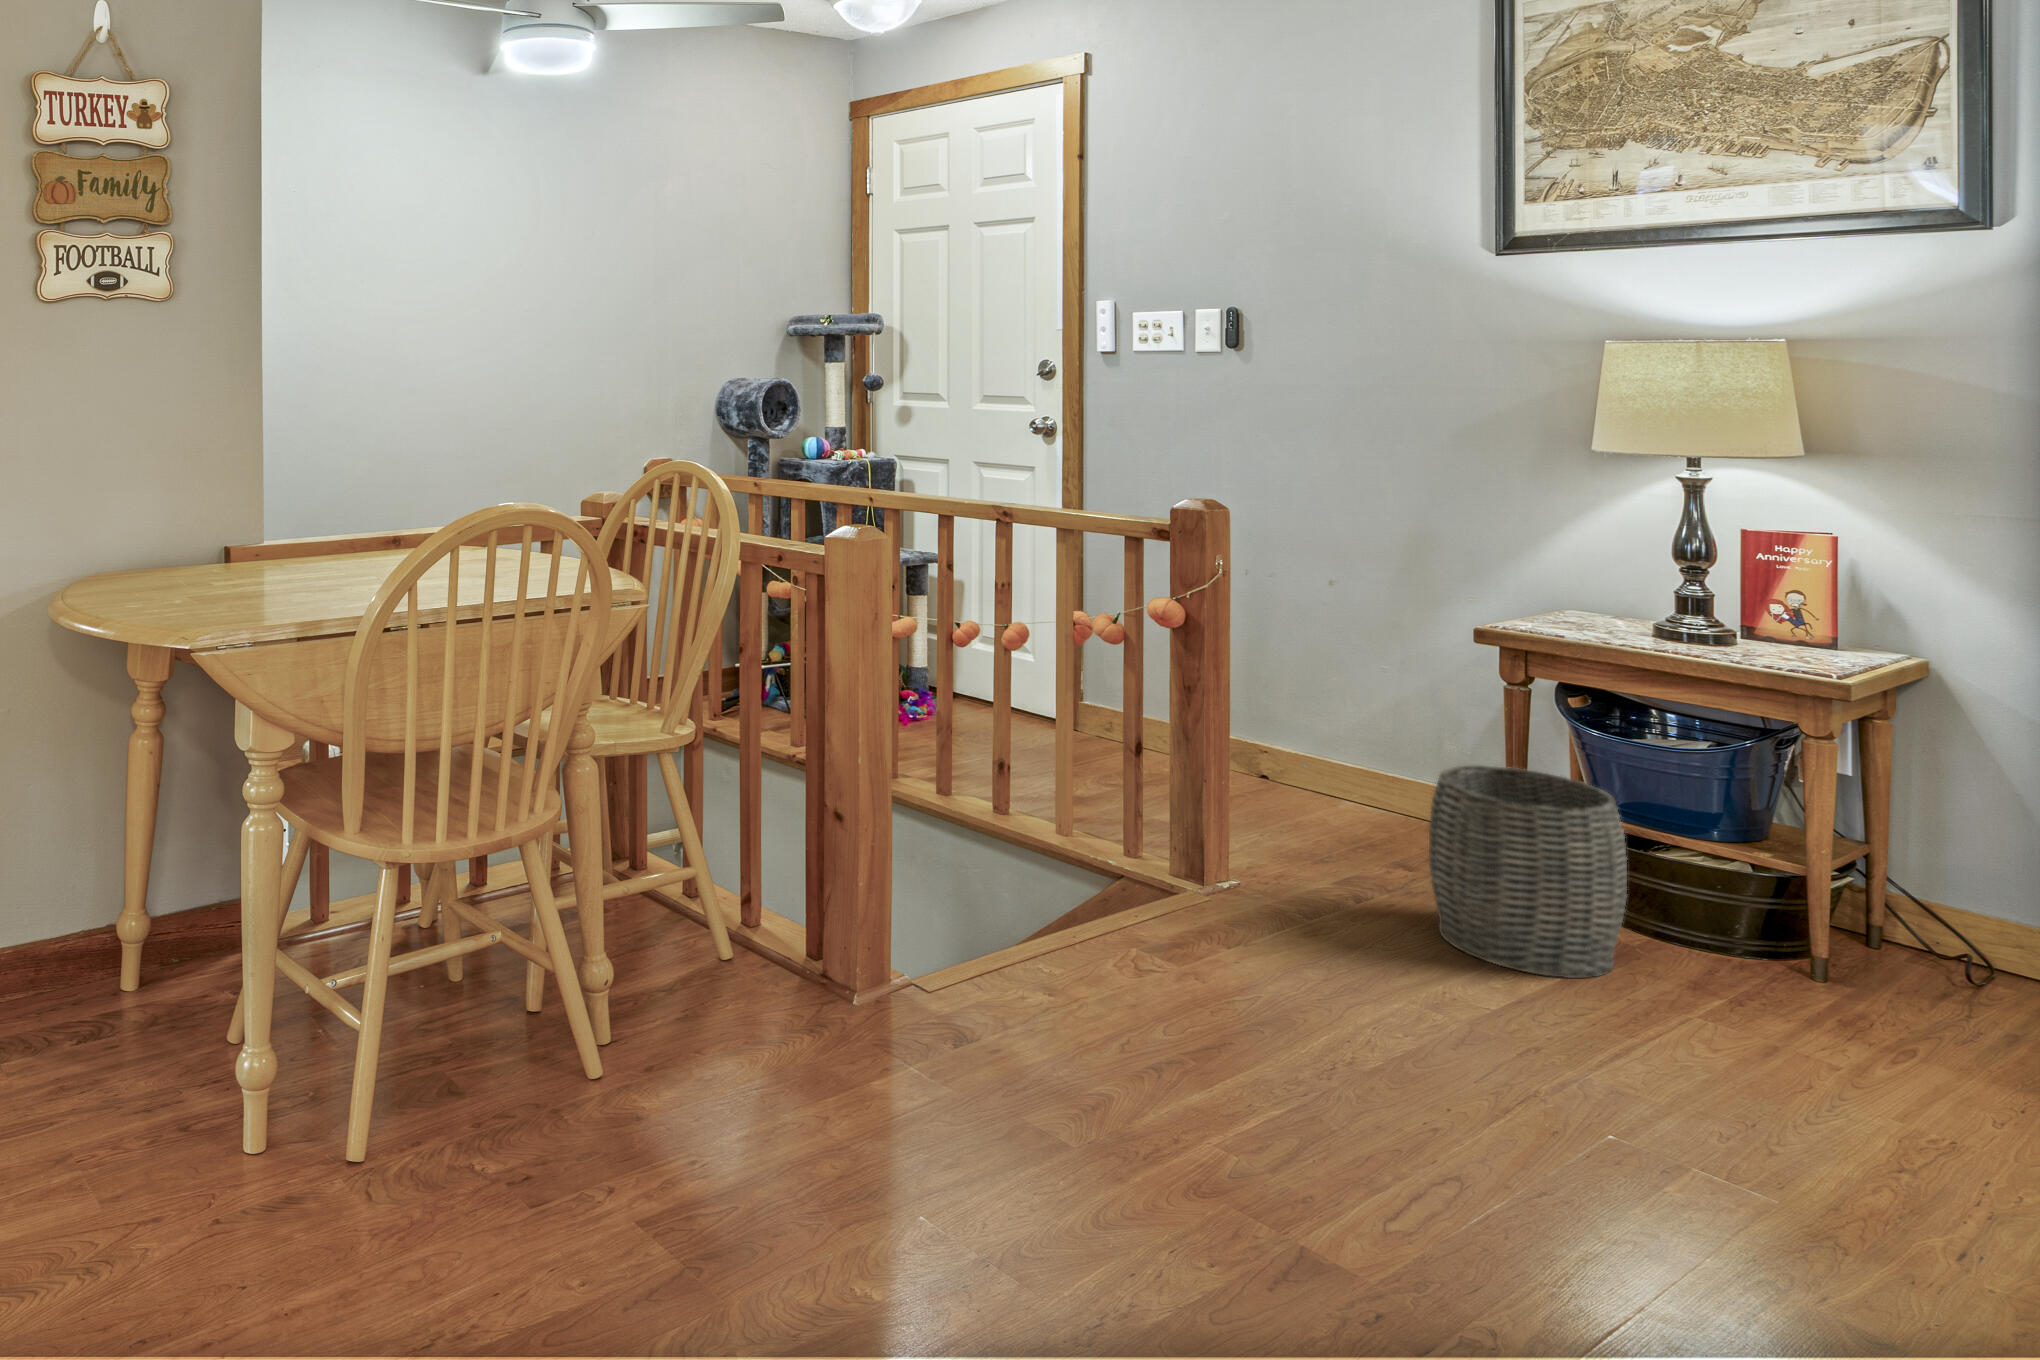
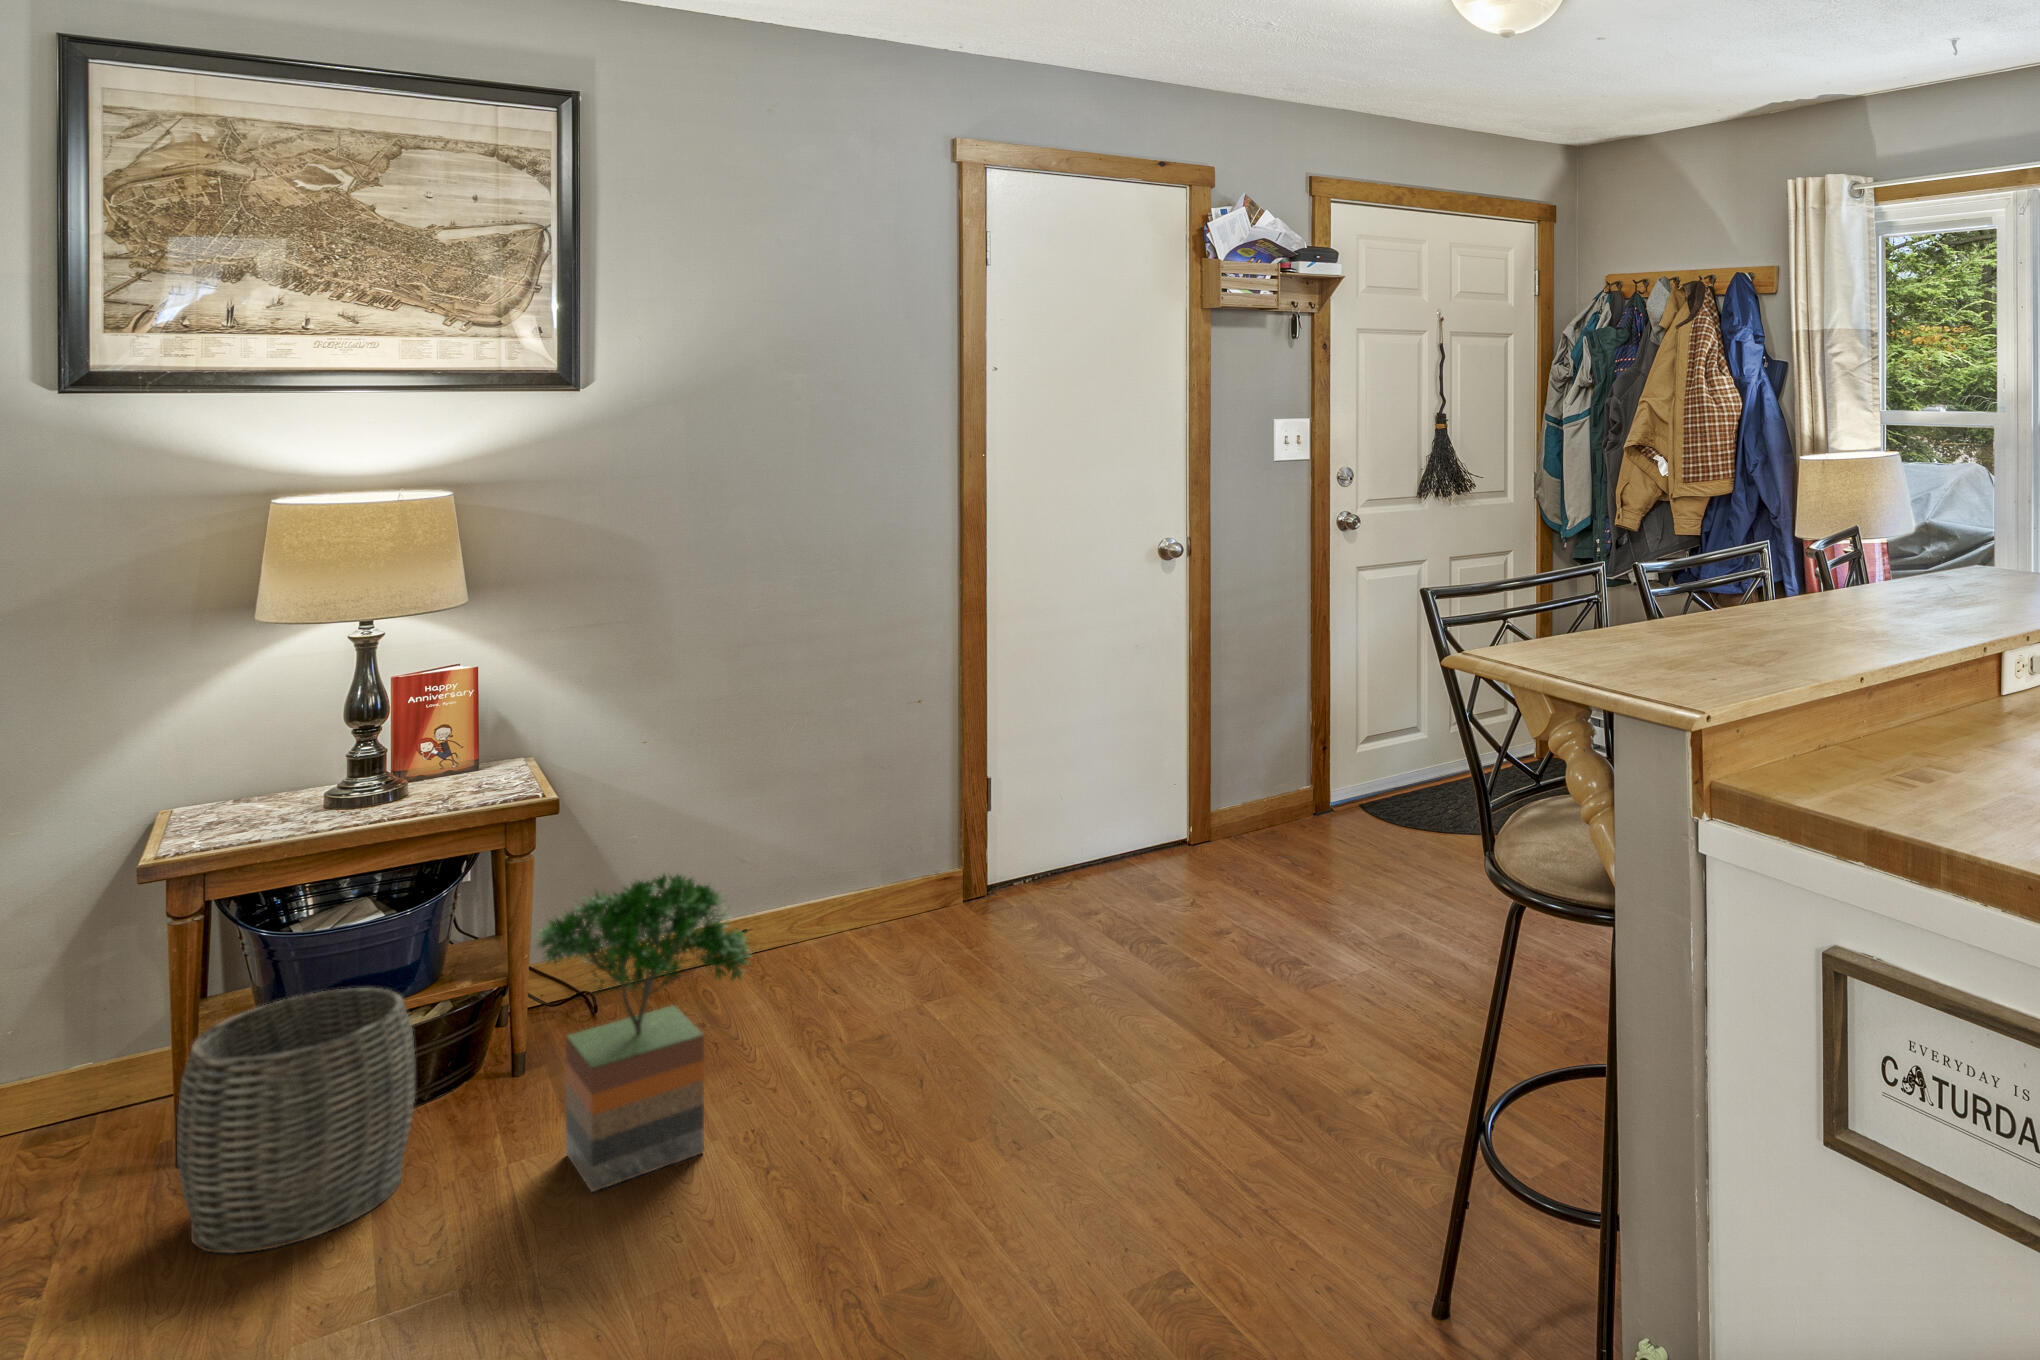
potted tree: none [1667,762,1944,1123] -> present [535,875,751,1192]

